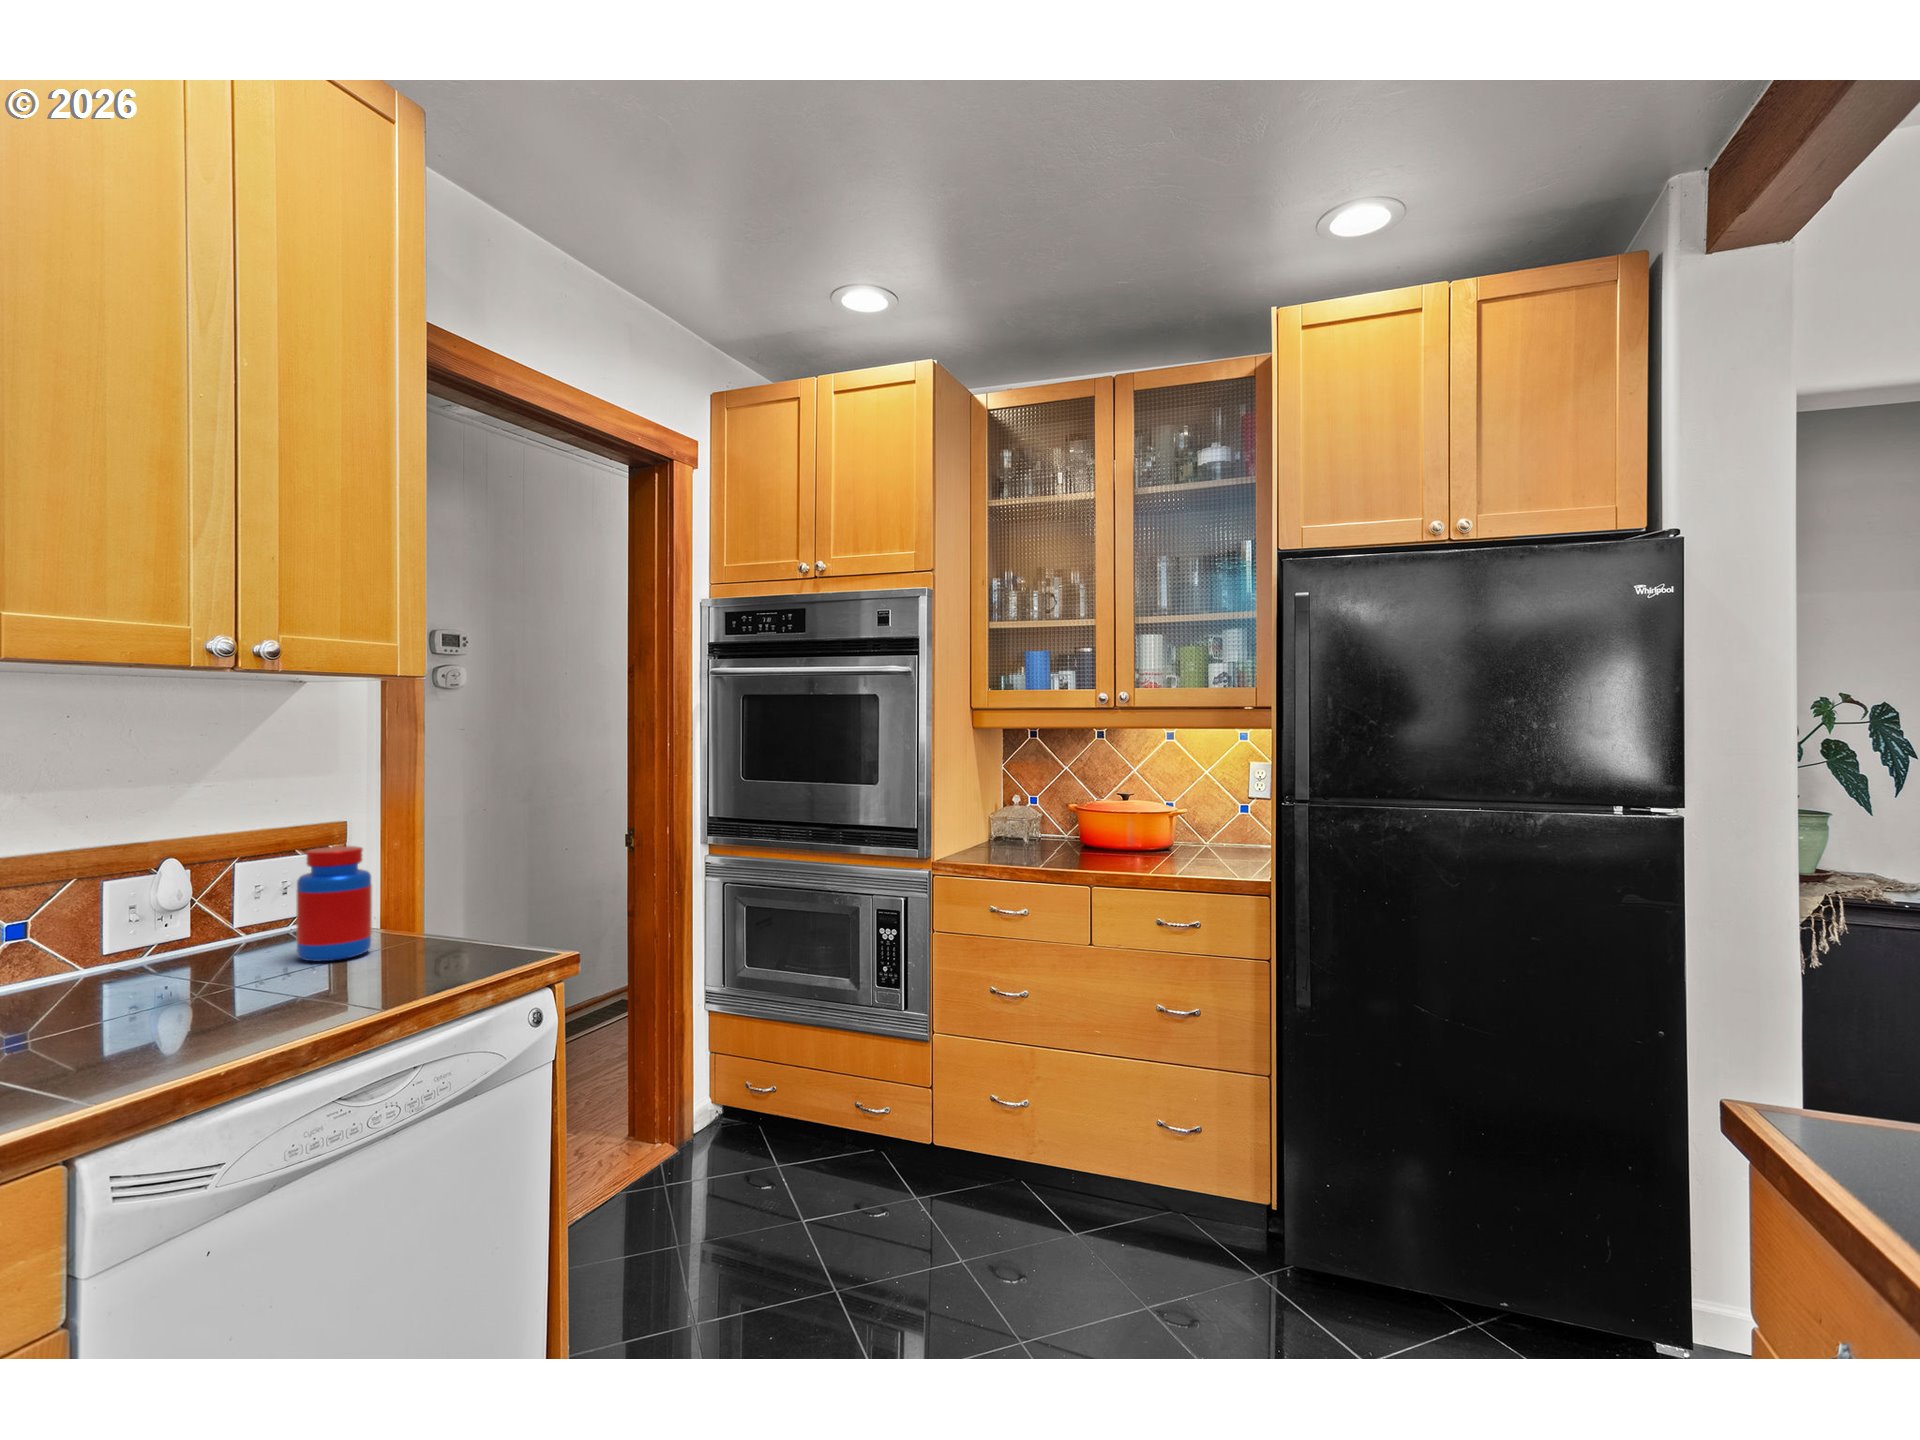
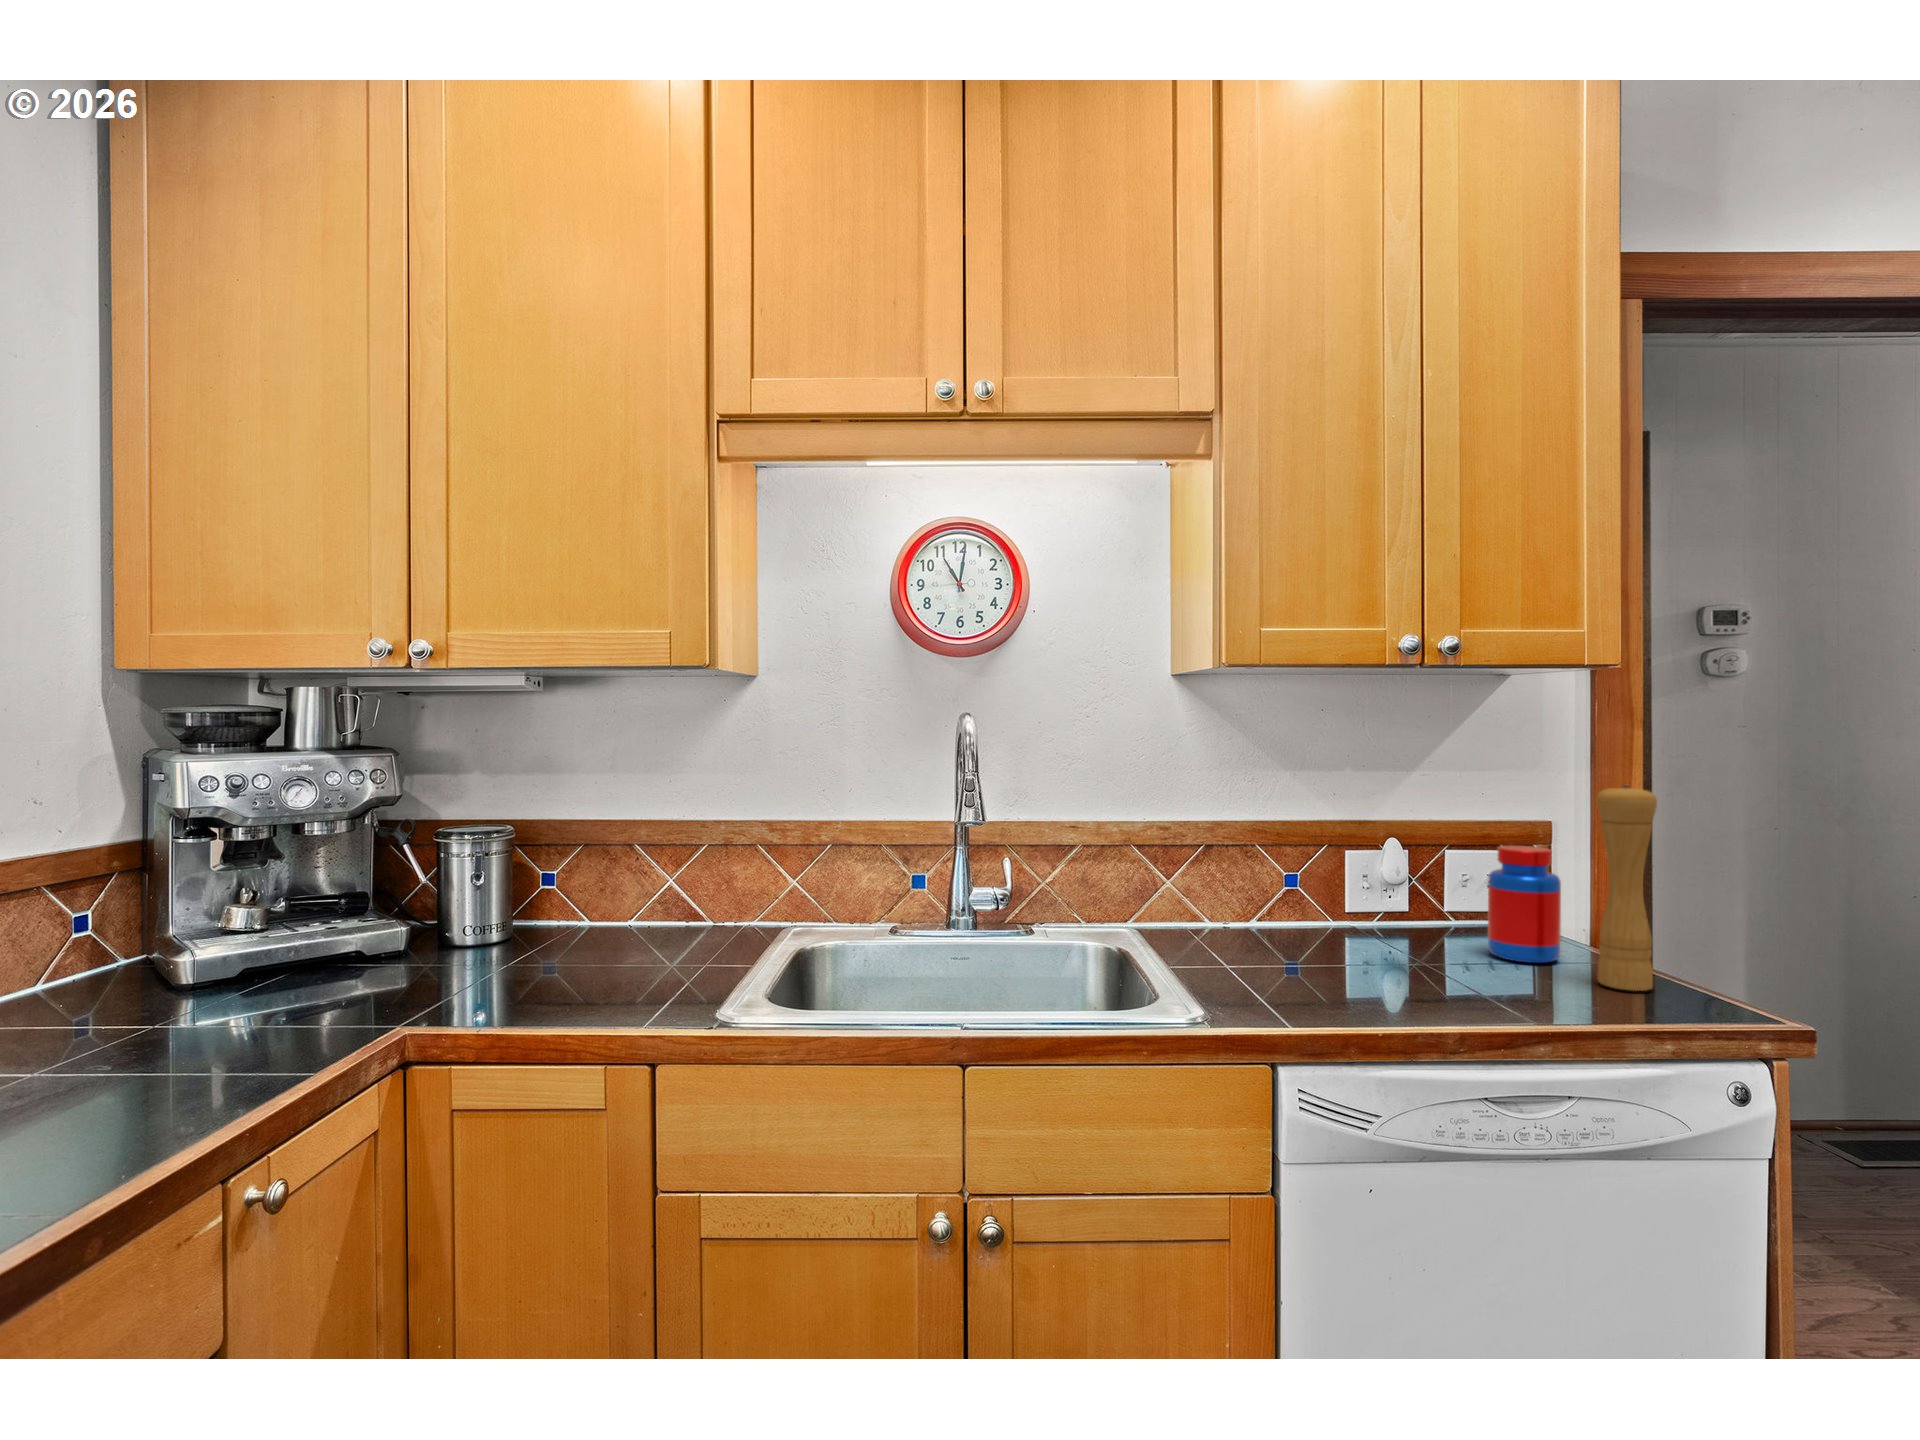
pepper mill: none [412,780,463,963] -> present [1597,785,1657,991]

